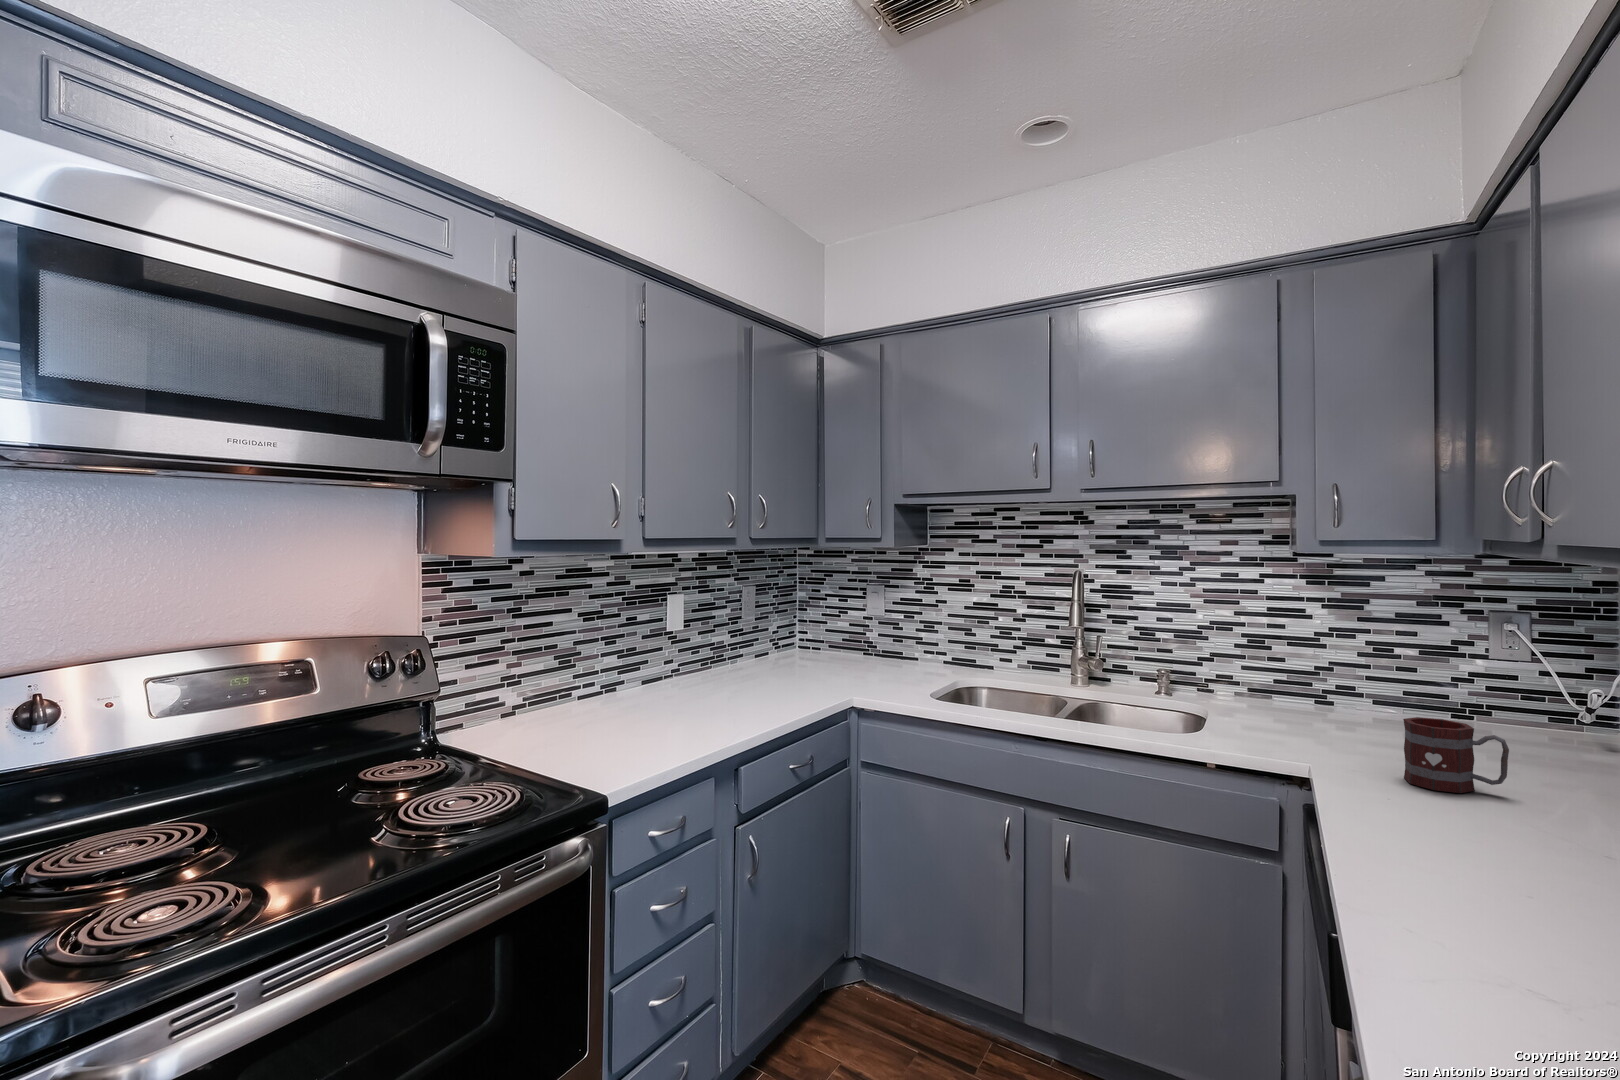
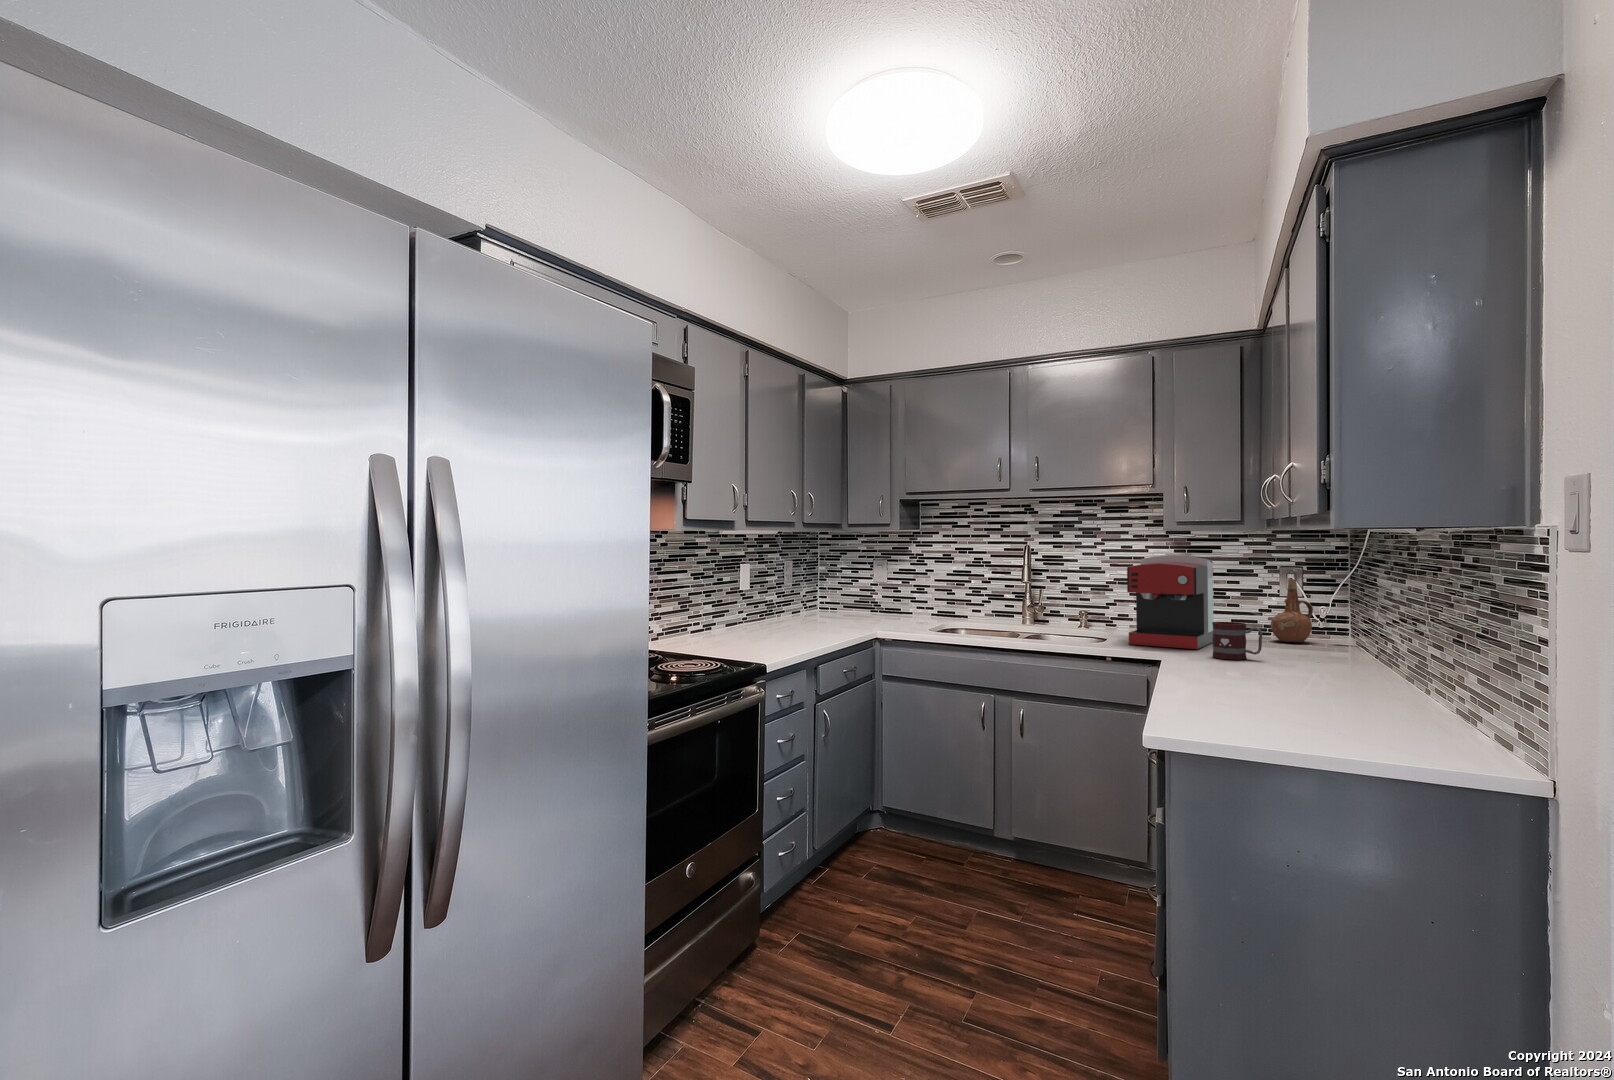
coffee maker: none [1240,593,1383,756] -> present [1127,555,1213,649]
ceramic pitcher: none [1479,633,1559,739] -> present [1271,579,1313,642]

